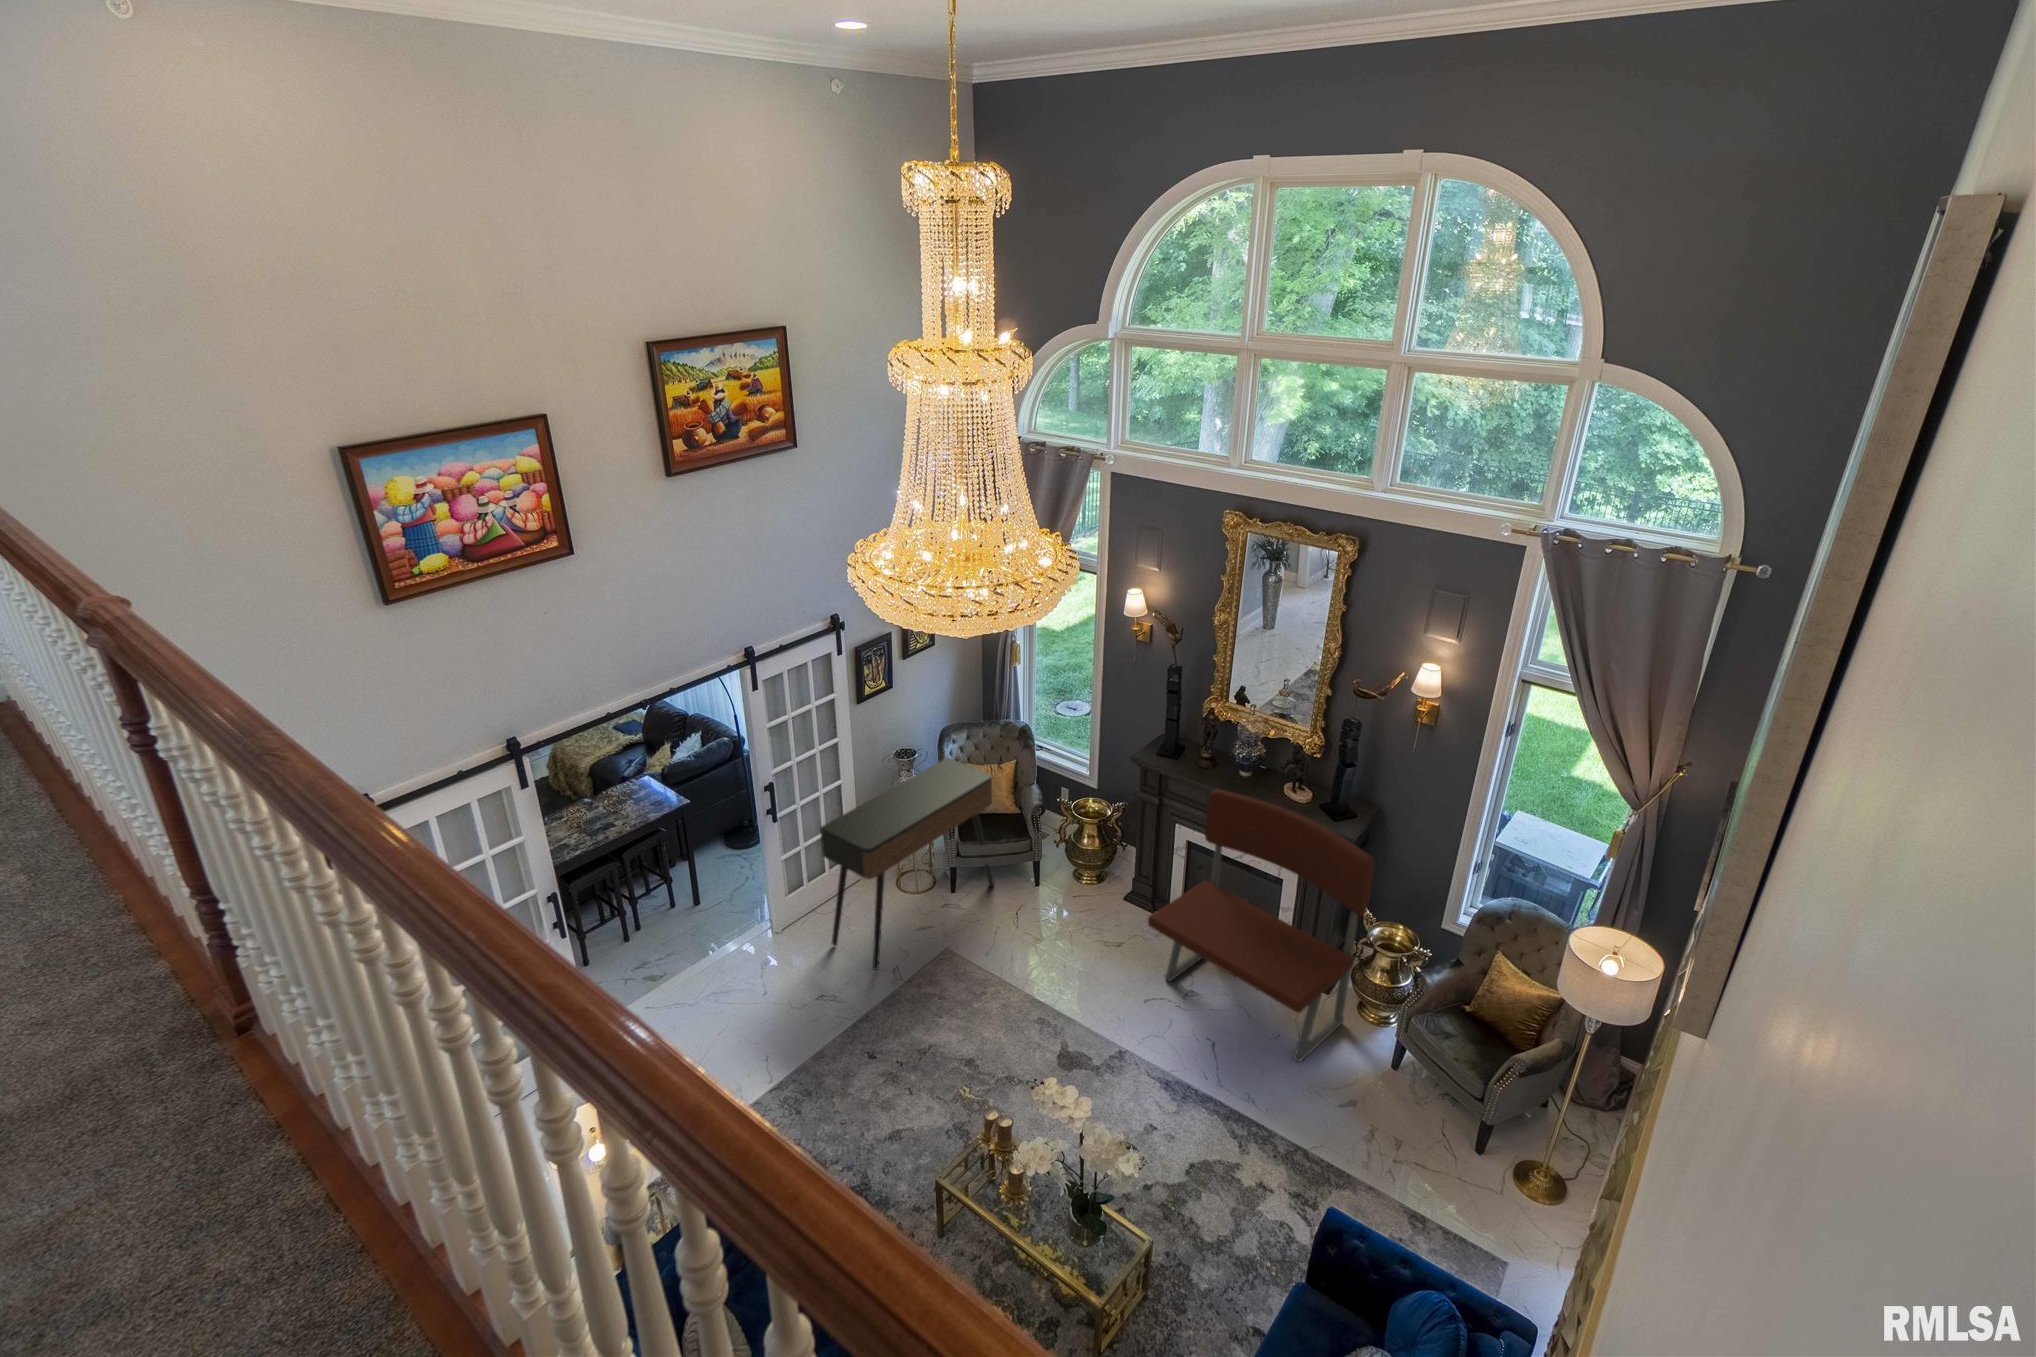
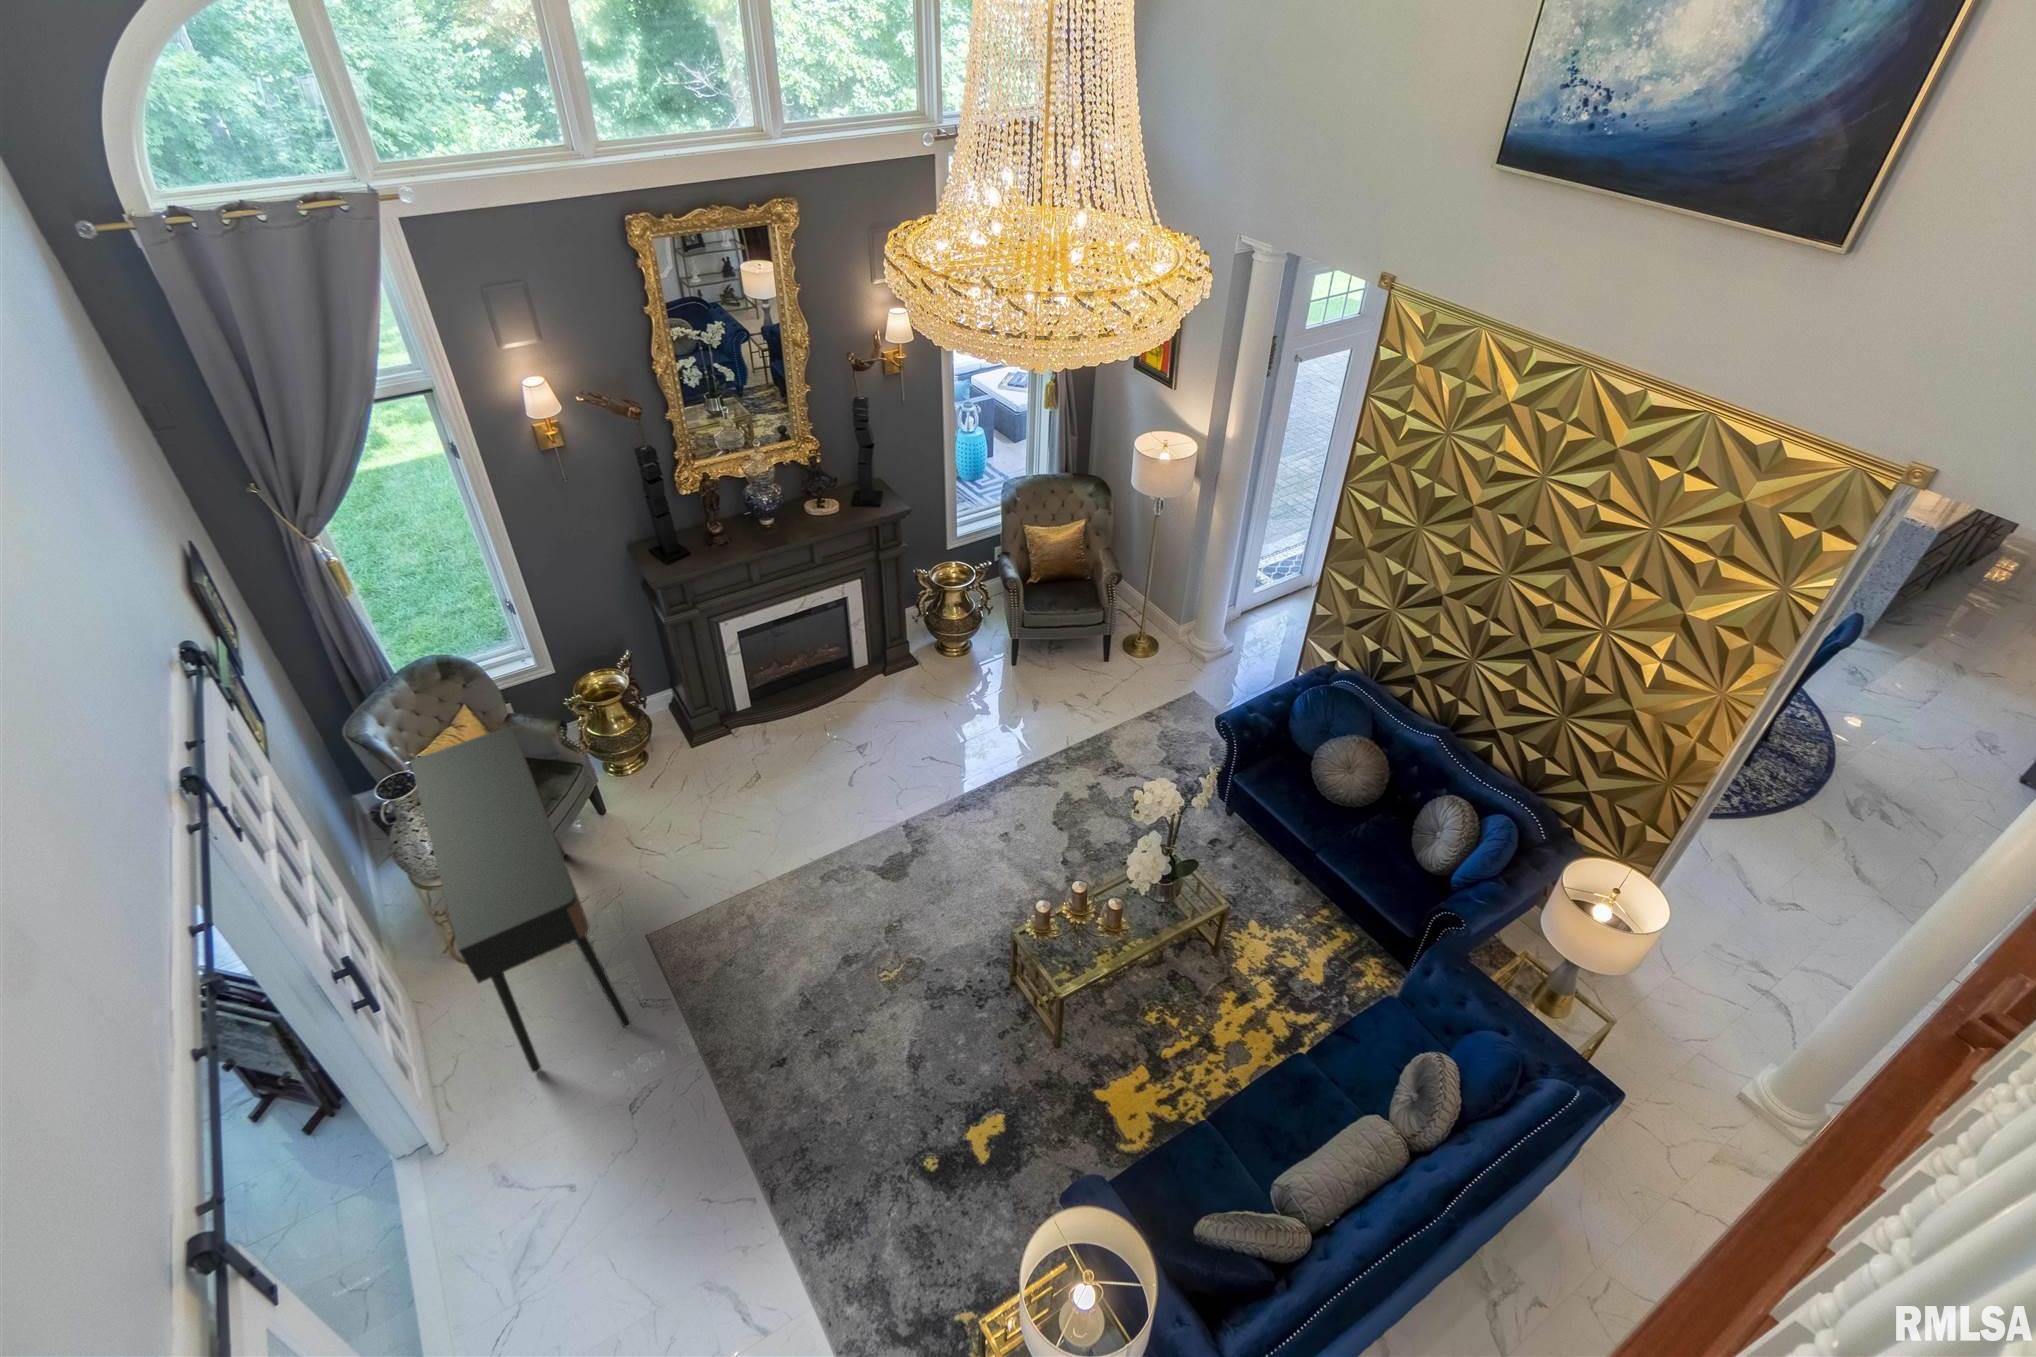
bench: present [1148,789,1375,1062] -> none [776,510,1001,758]

